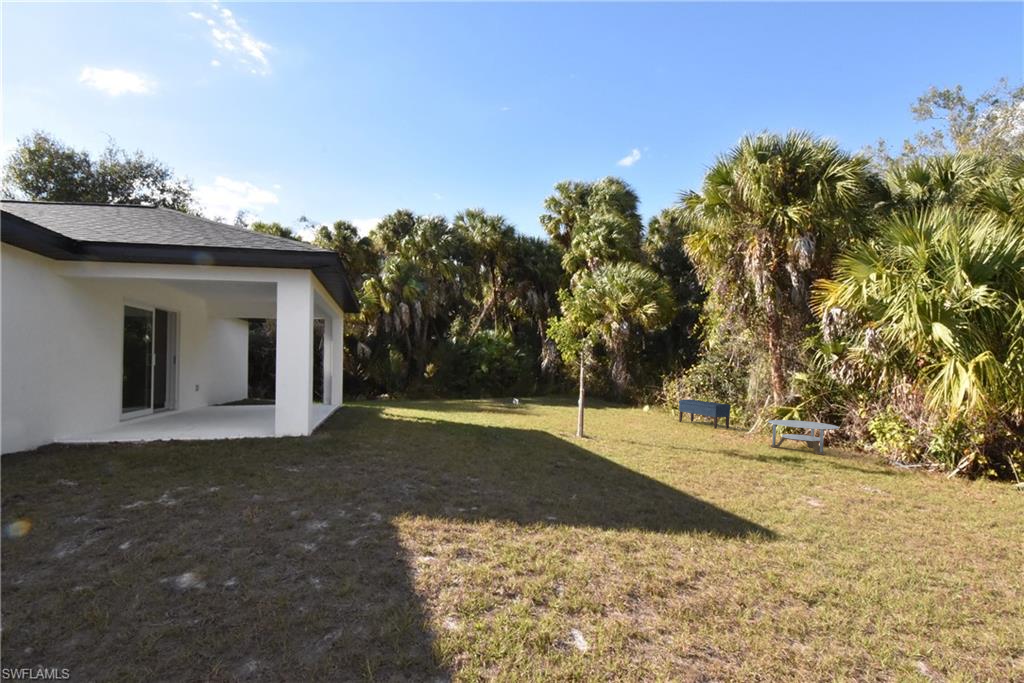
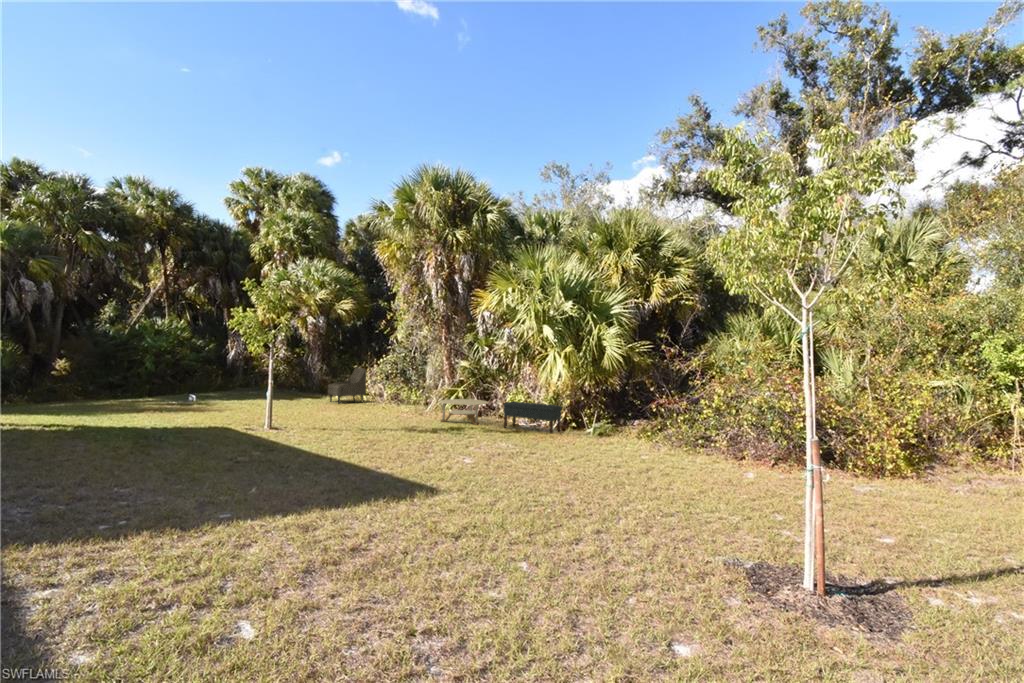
chair: none [635,378,676,417] -> present [328,368,367,404]
bench: present [679,399,731,429] -> present [504,401,562,433]

